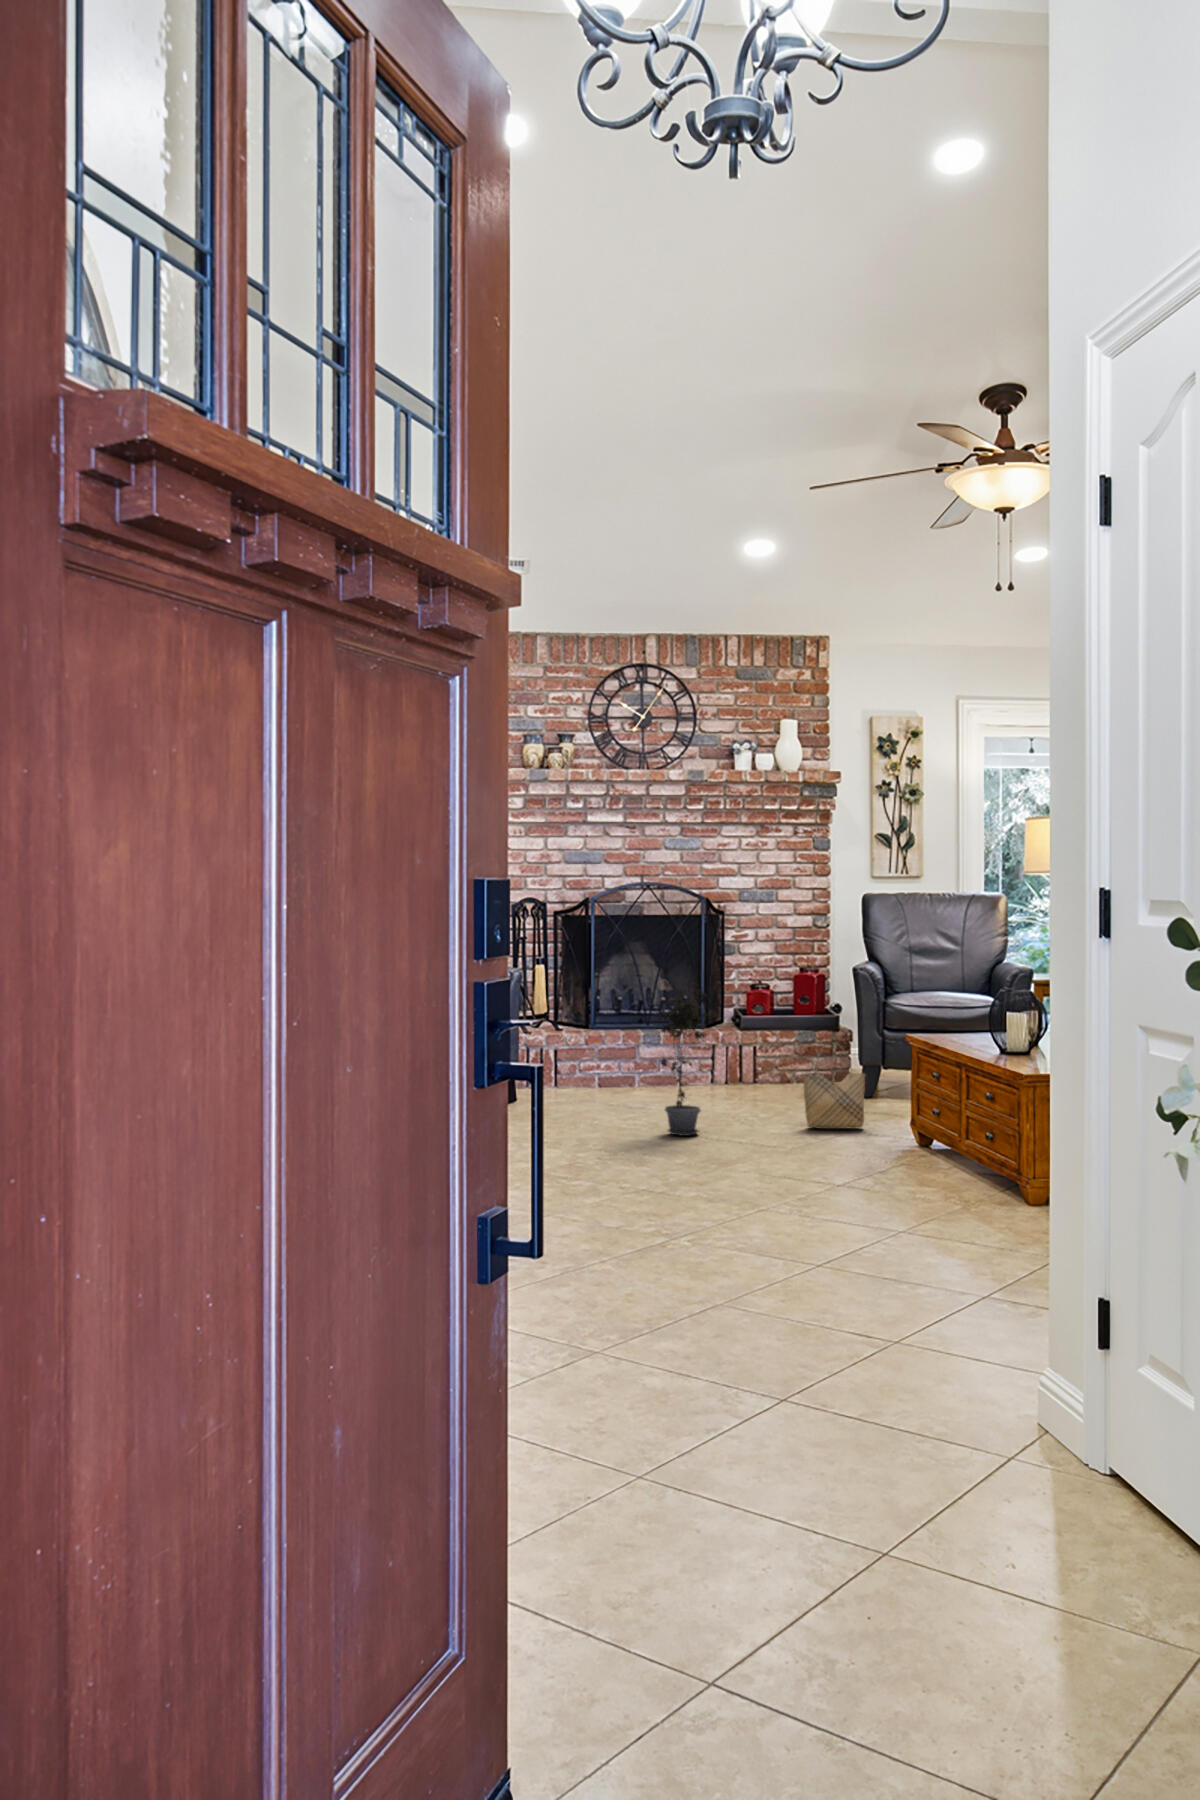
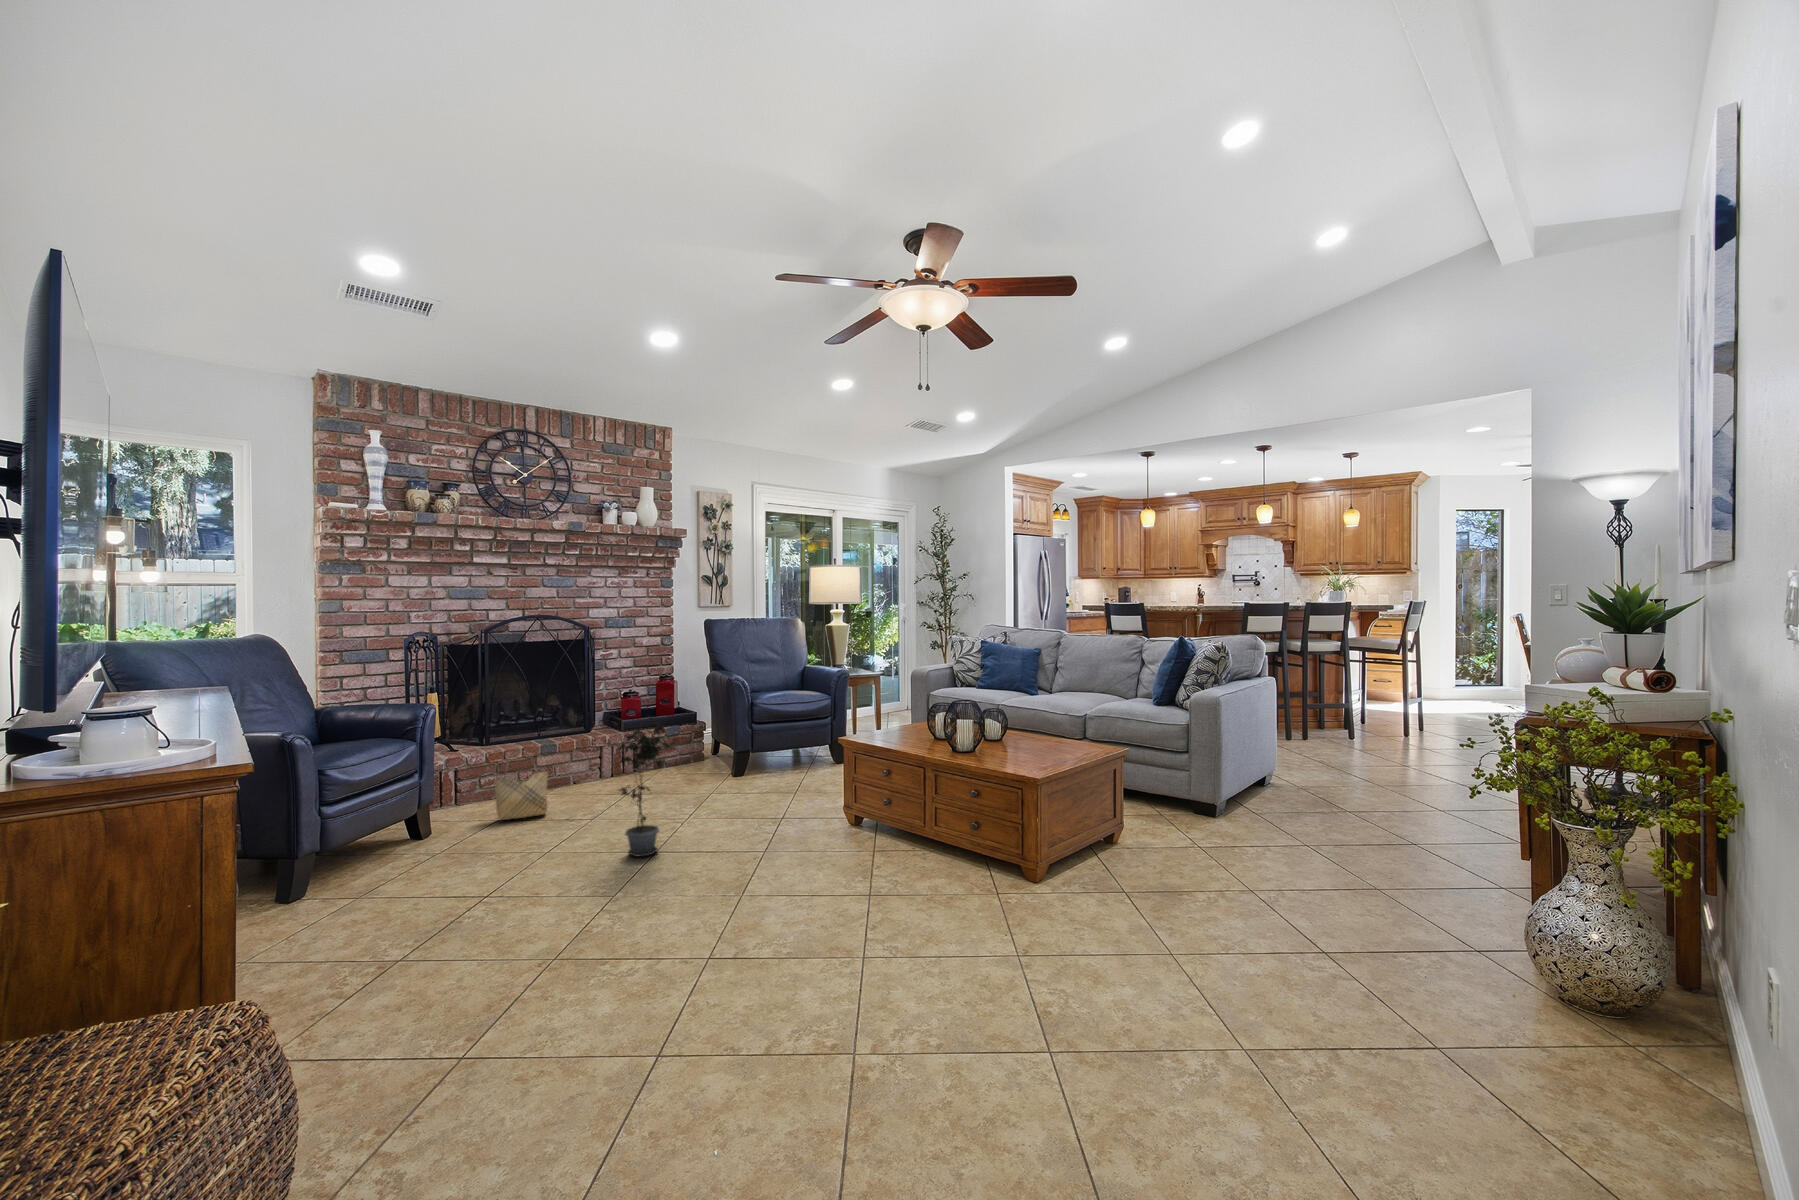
woven basket: present [803,1043,865,1129] -> present [494,751,548,820]

